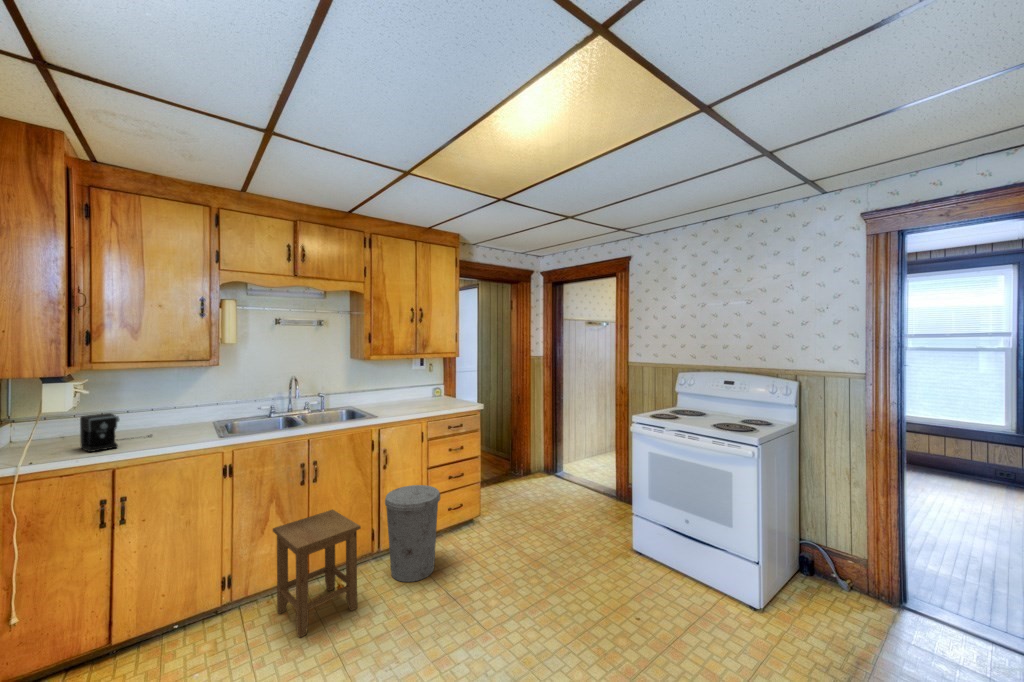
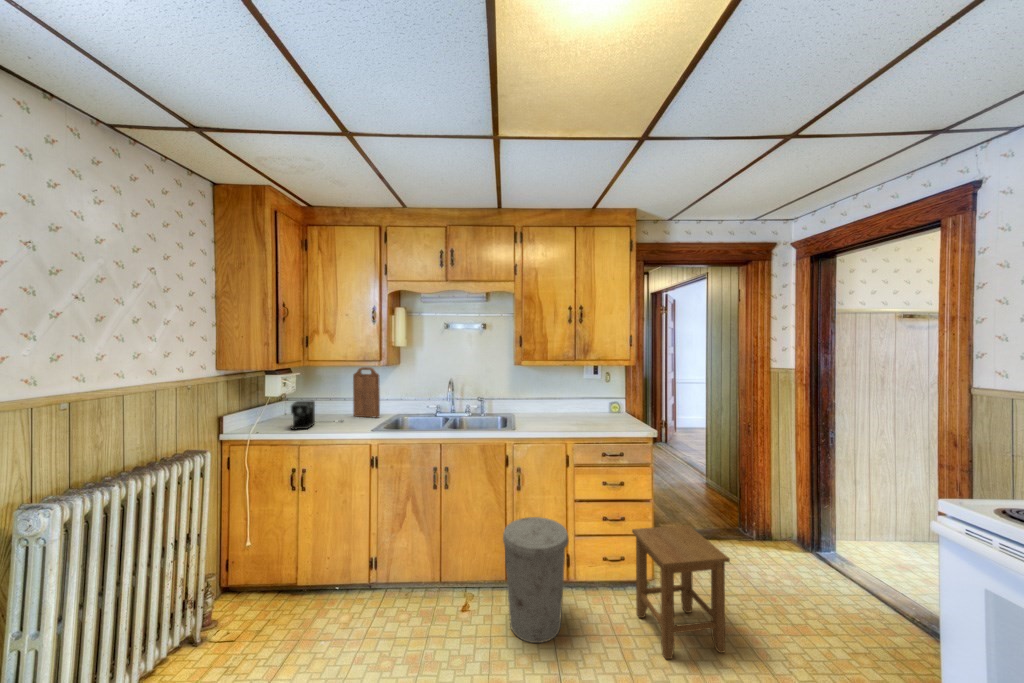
cutting board: none [151,368,196,431] -> present [353,367,380,417]
stool: present [273,510,361,637] -> present [632,525,730,659]

